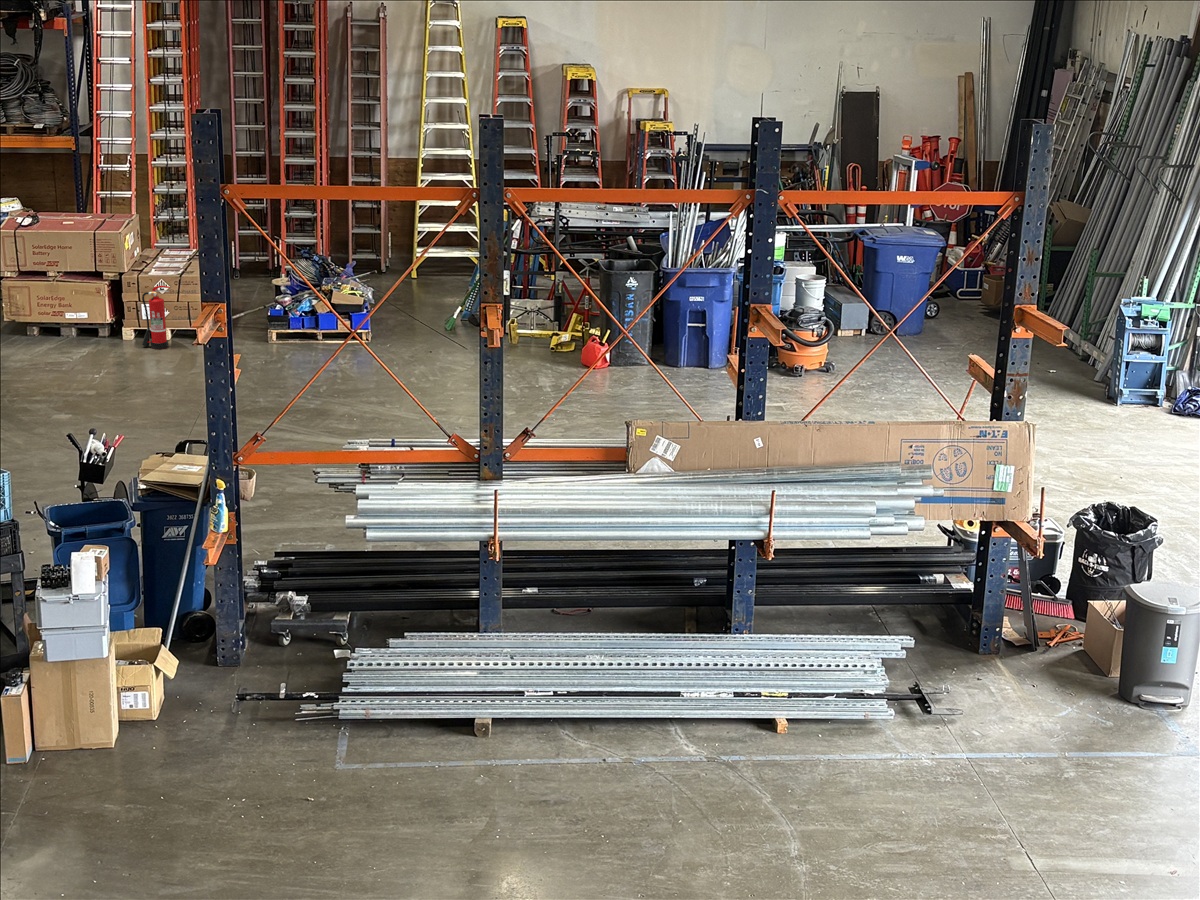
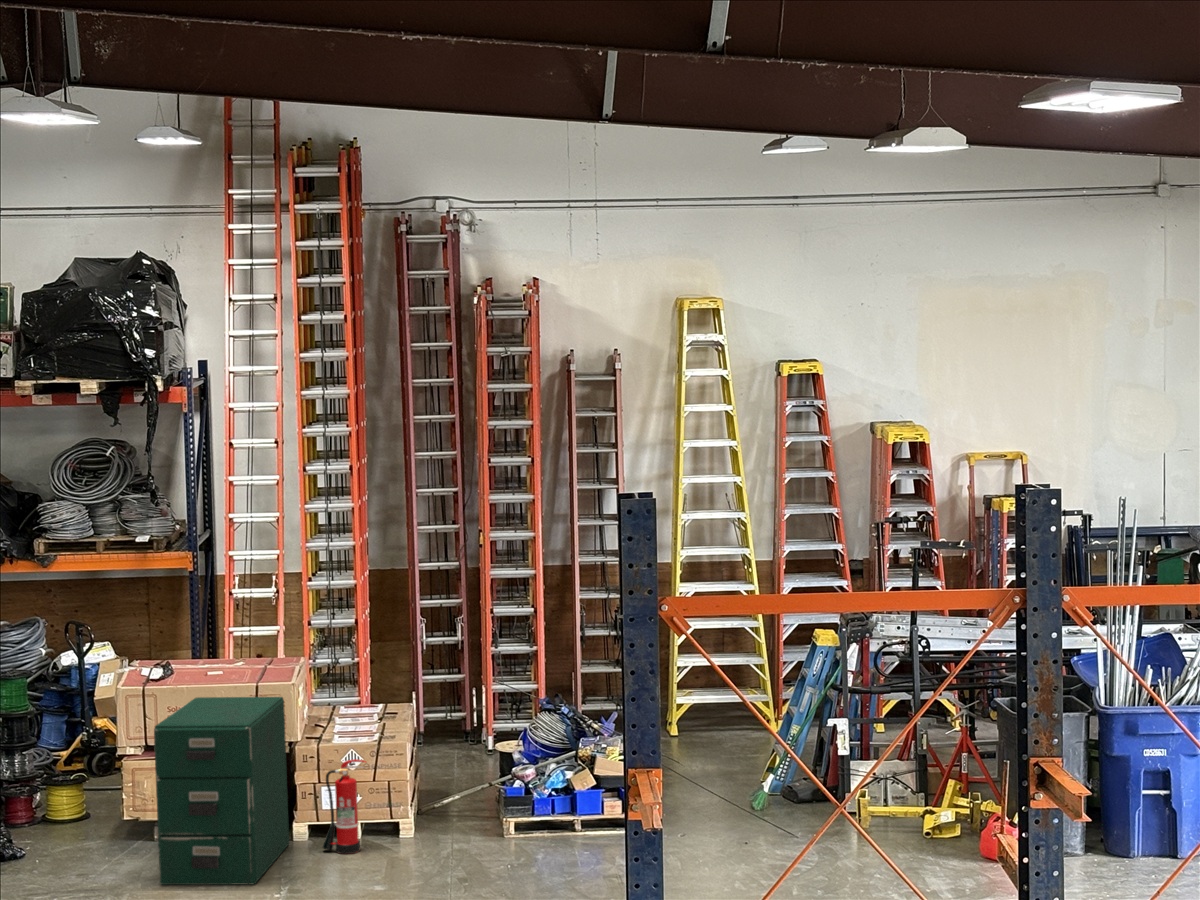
filing cabinet: none [12,239,121,367] -> present [154,697,289,885]

